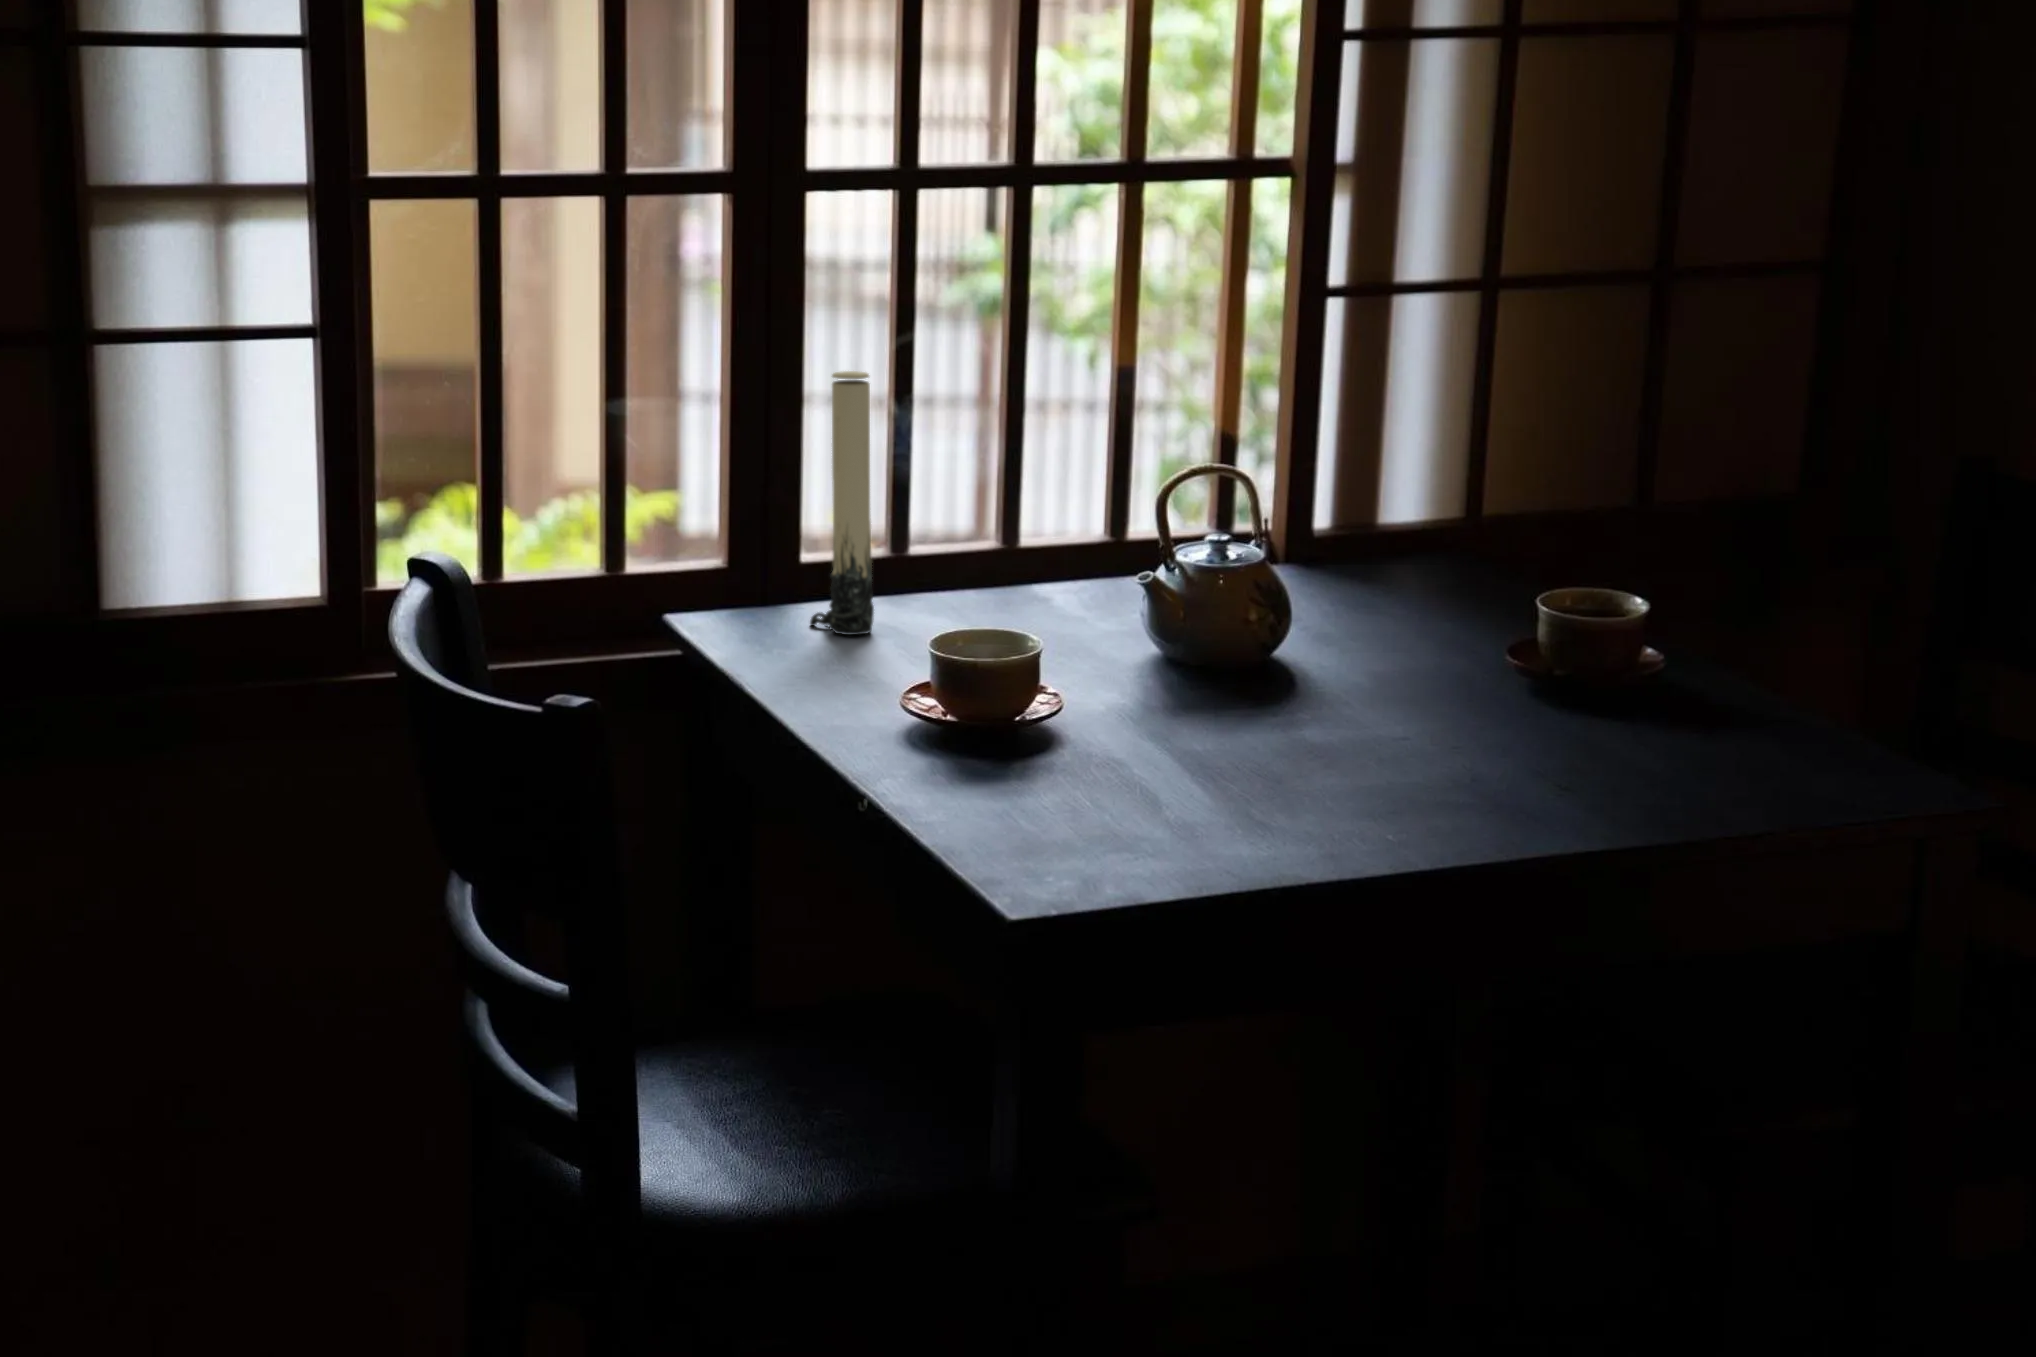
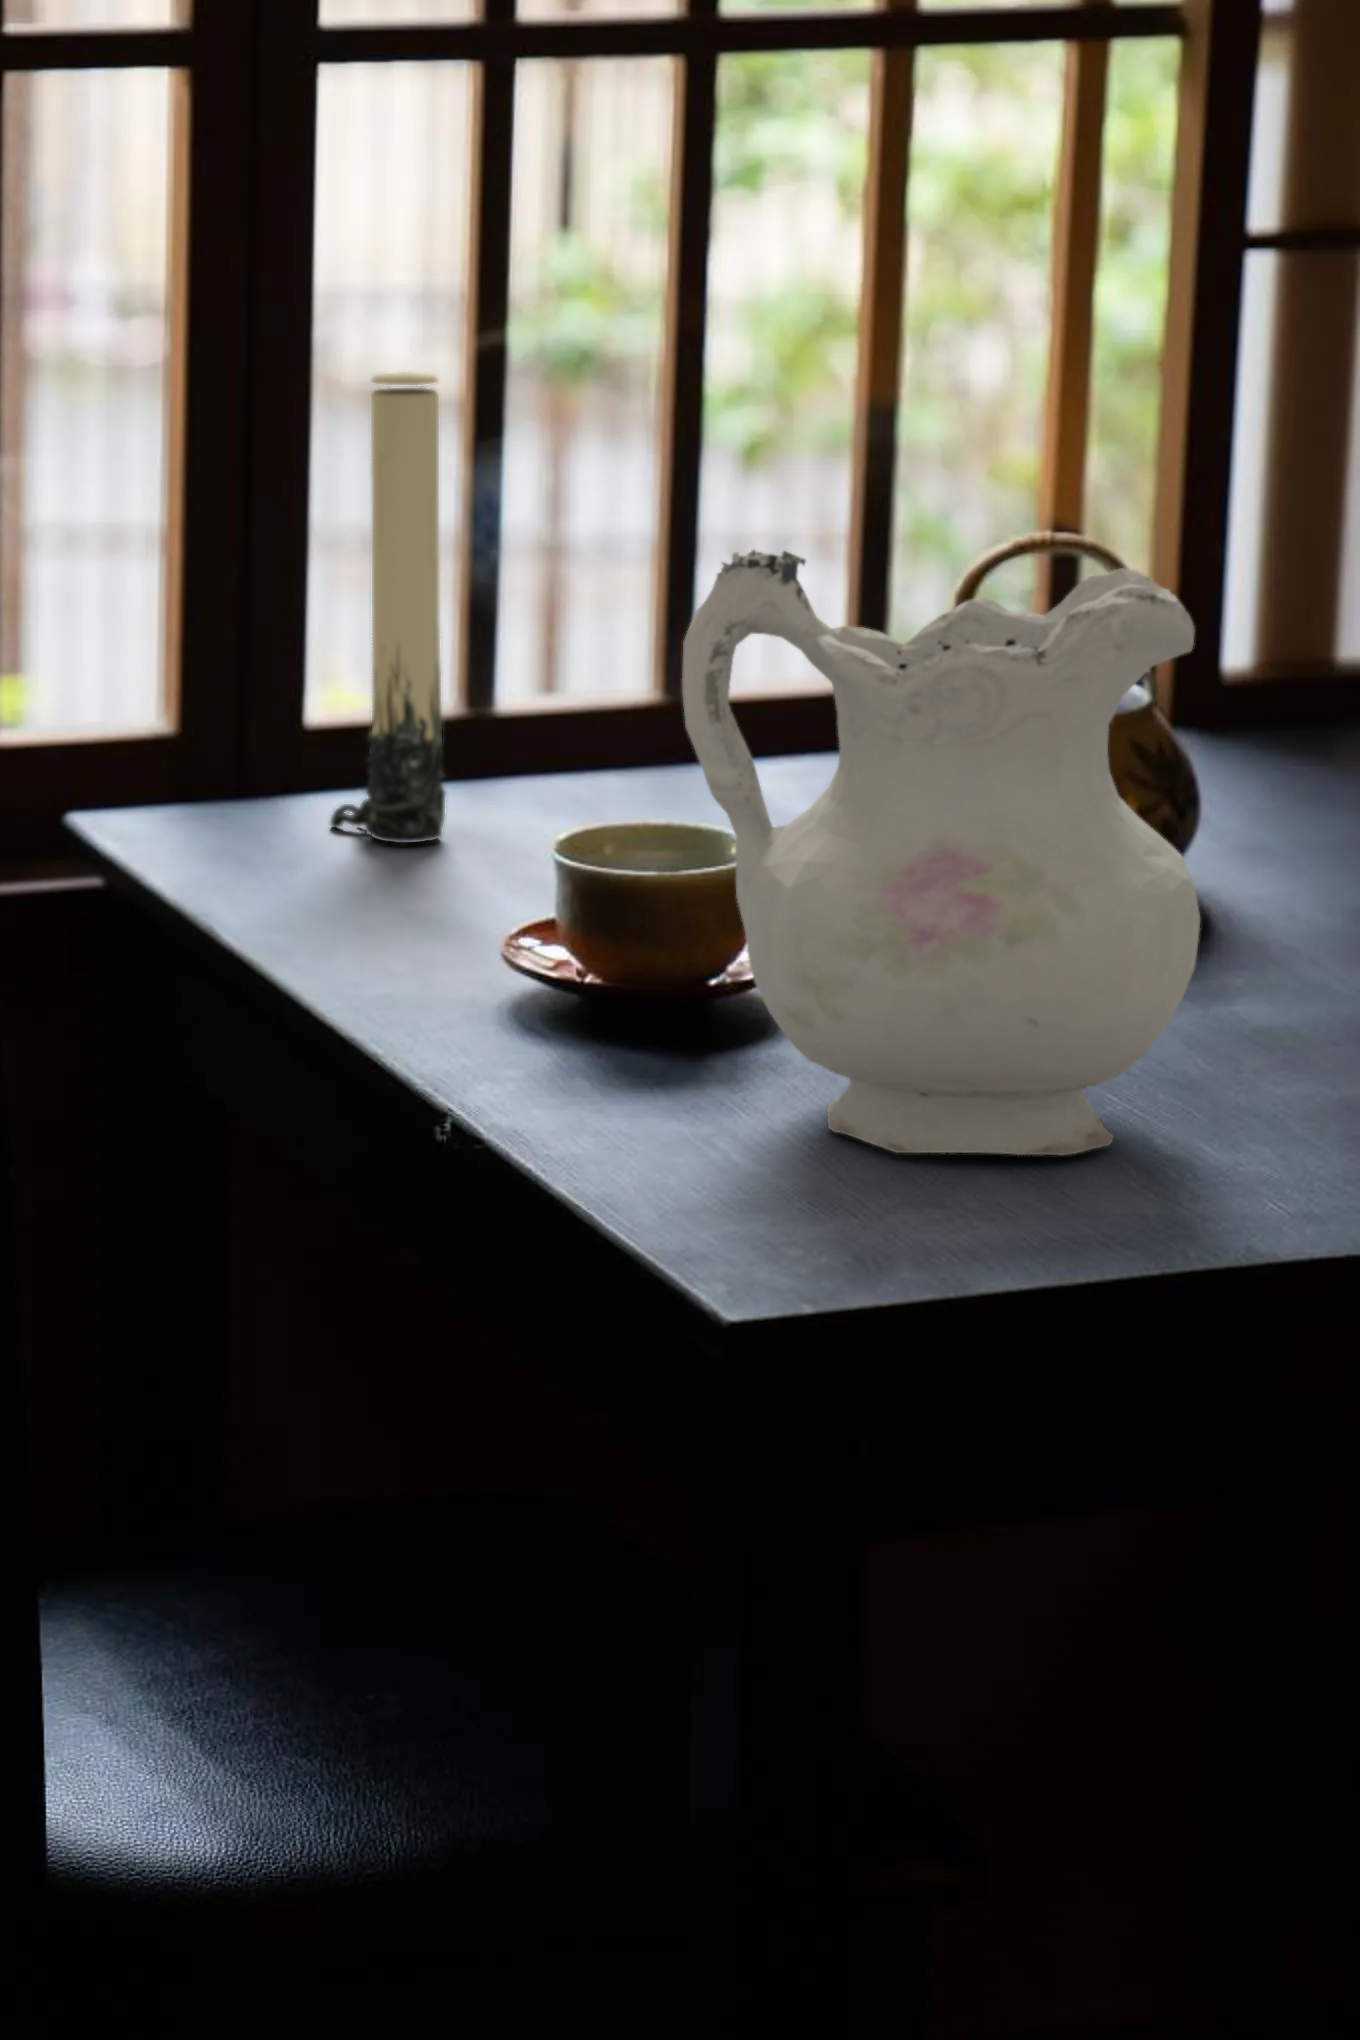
ceramic pitcher: none [993,486,1273,818] -> present [682,550,1200,1155]

